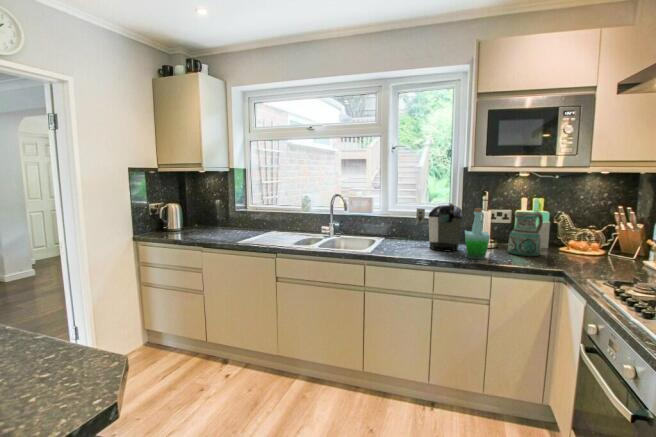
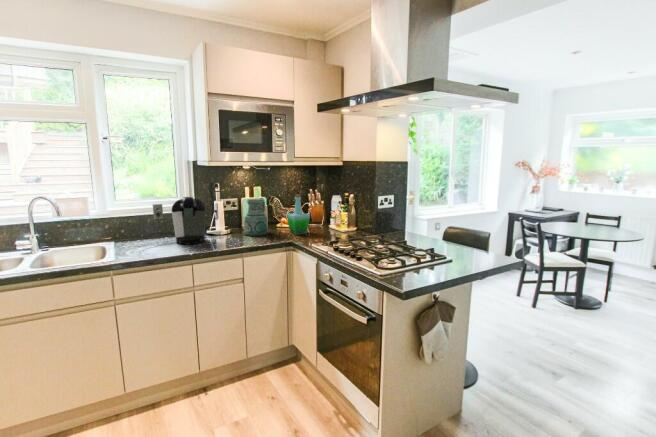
bottle: present [465,209,490,260] -> present [286,195,310,235]

